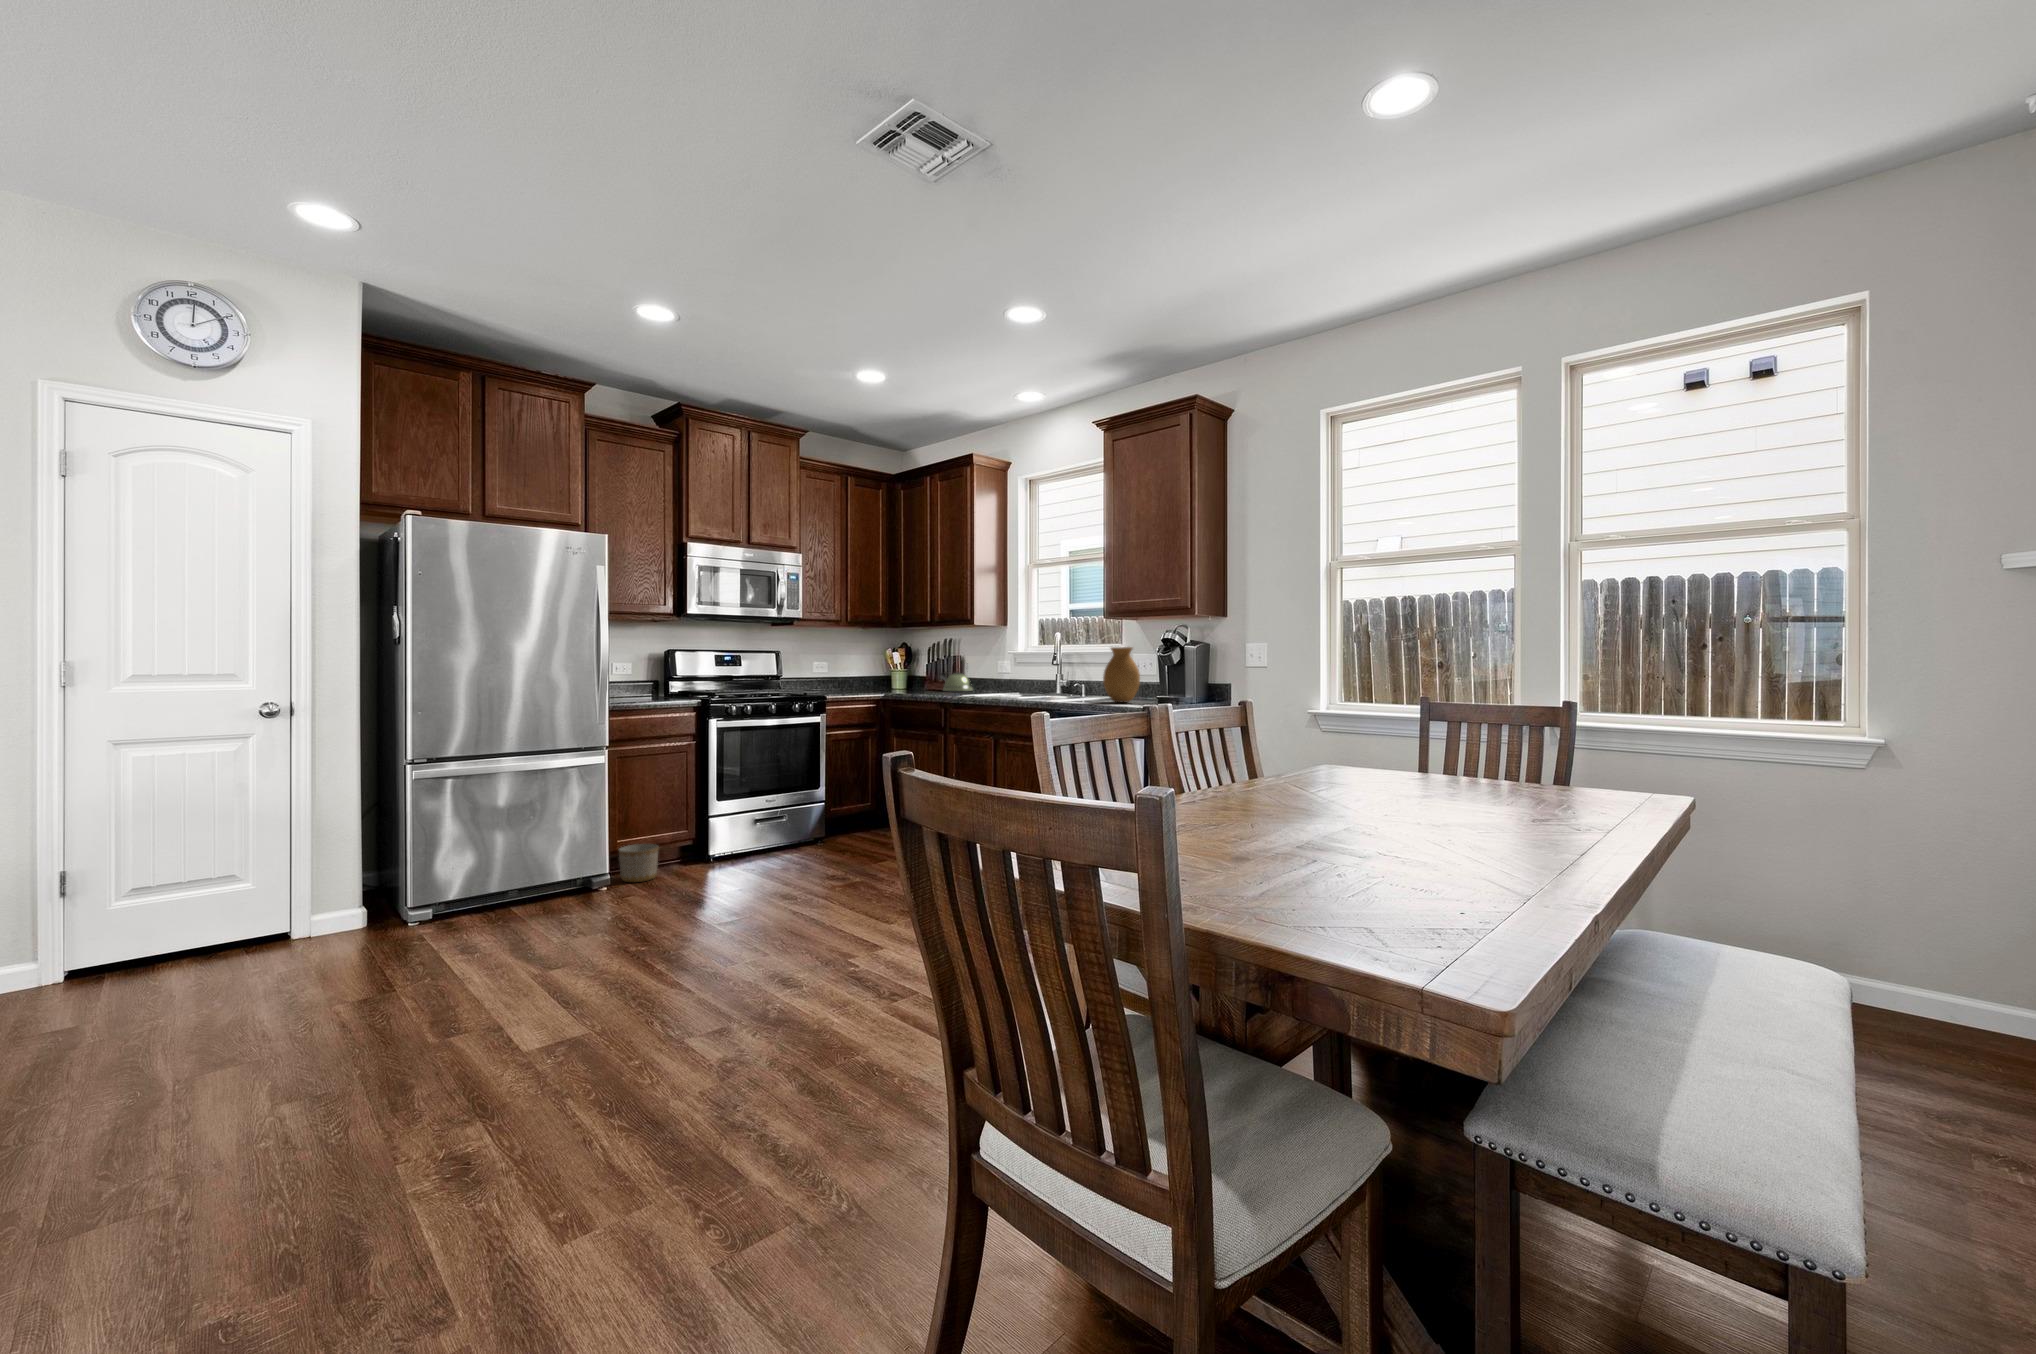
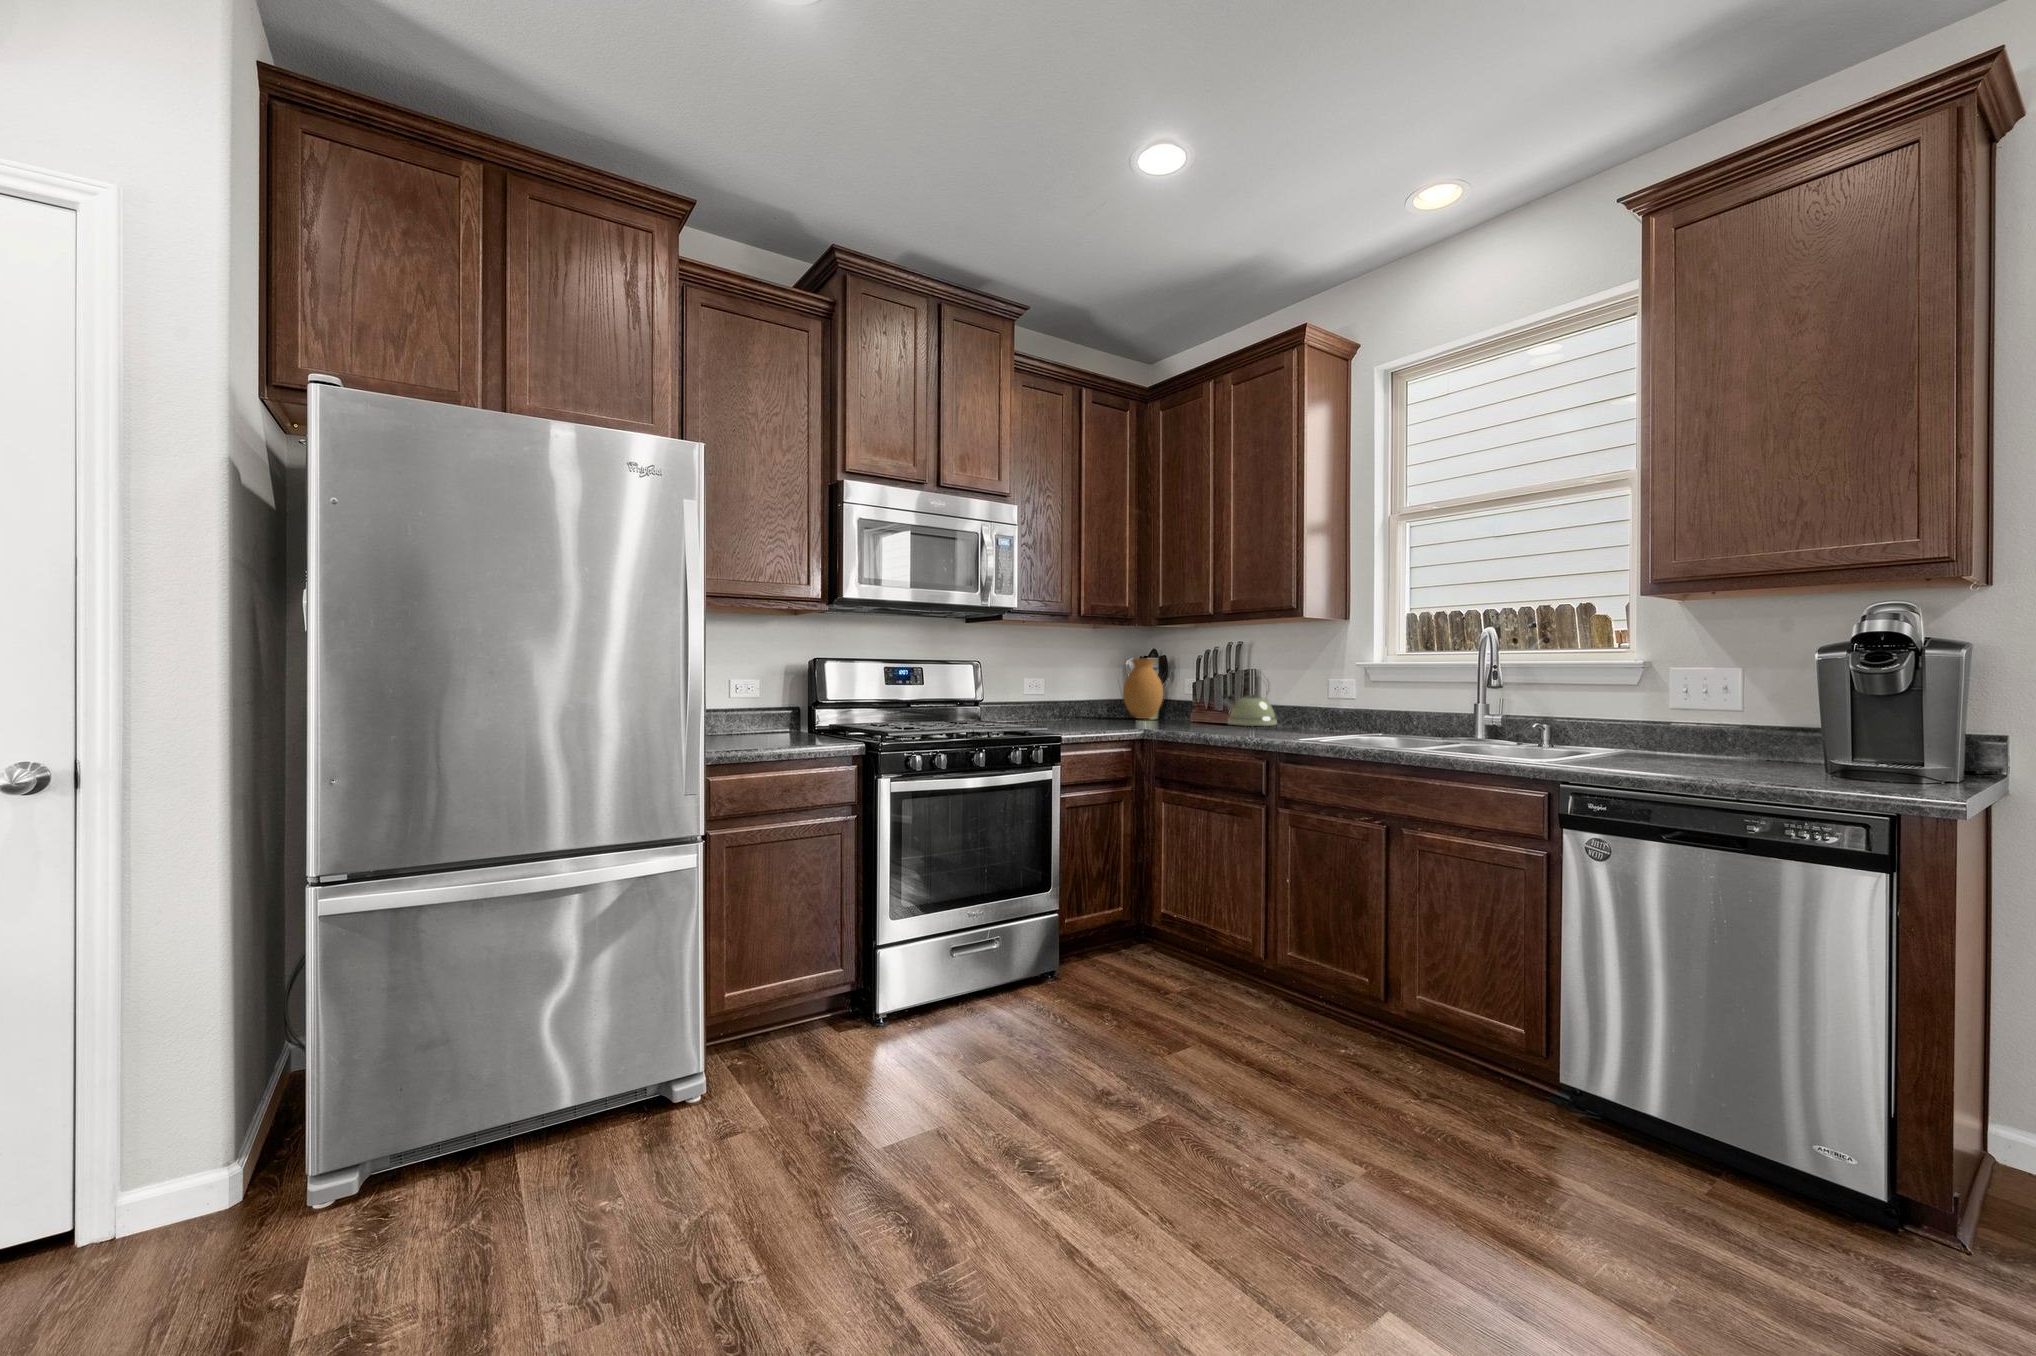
vase: present [1103,647,1140,702] -> present [1123,659,1163,719]
planter: present [619,844,659,882] -> none [722,1003,791,1084]

